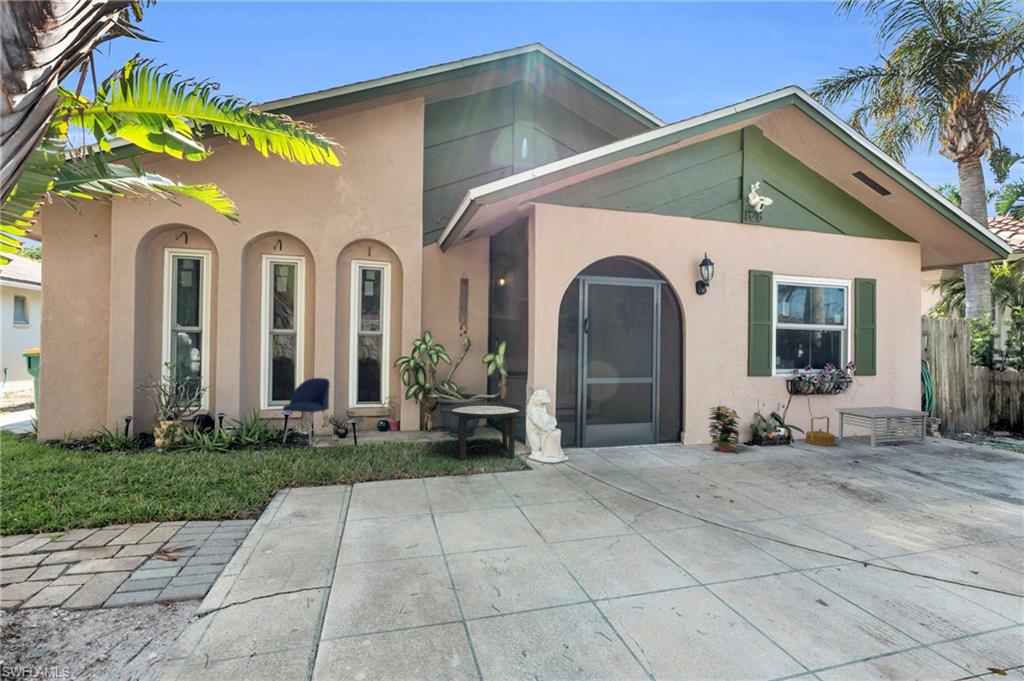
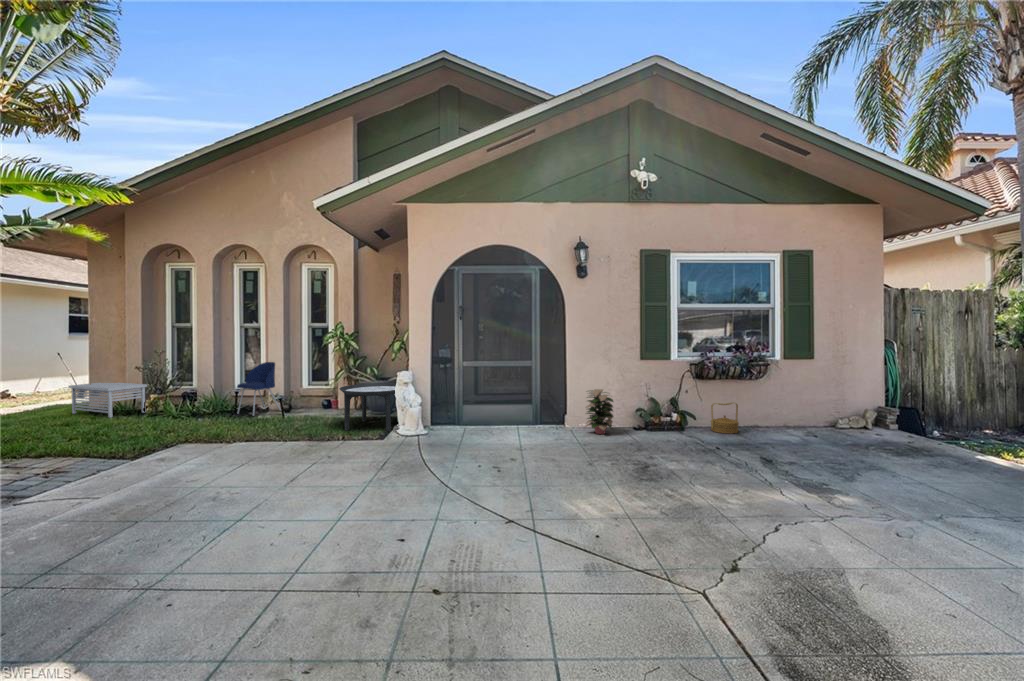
storage bench: present [835,407,929,447] -> present [69,383,147,418]

